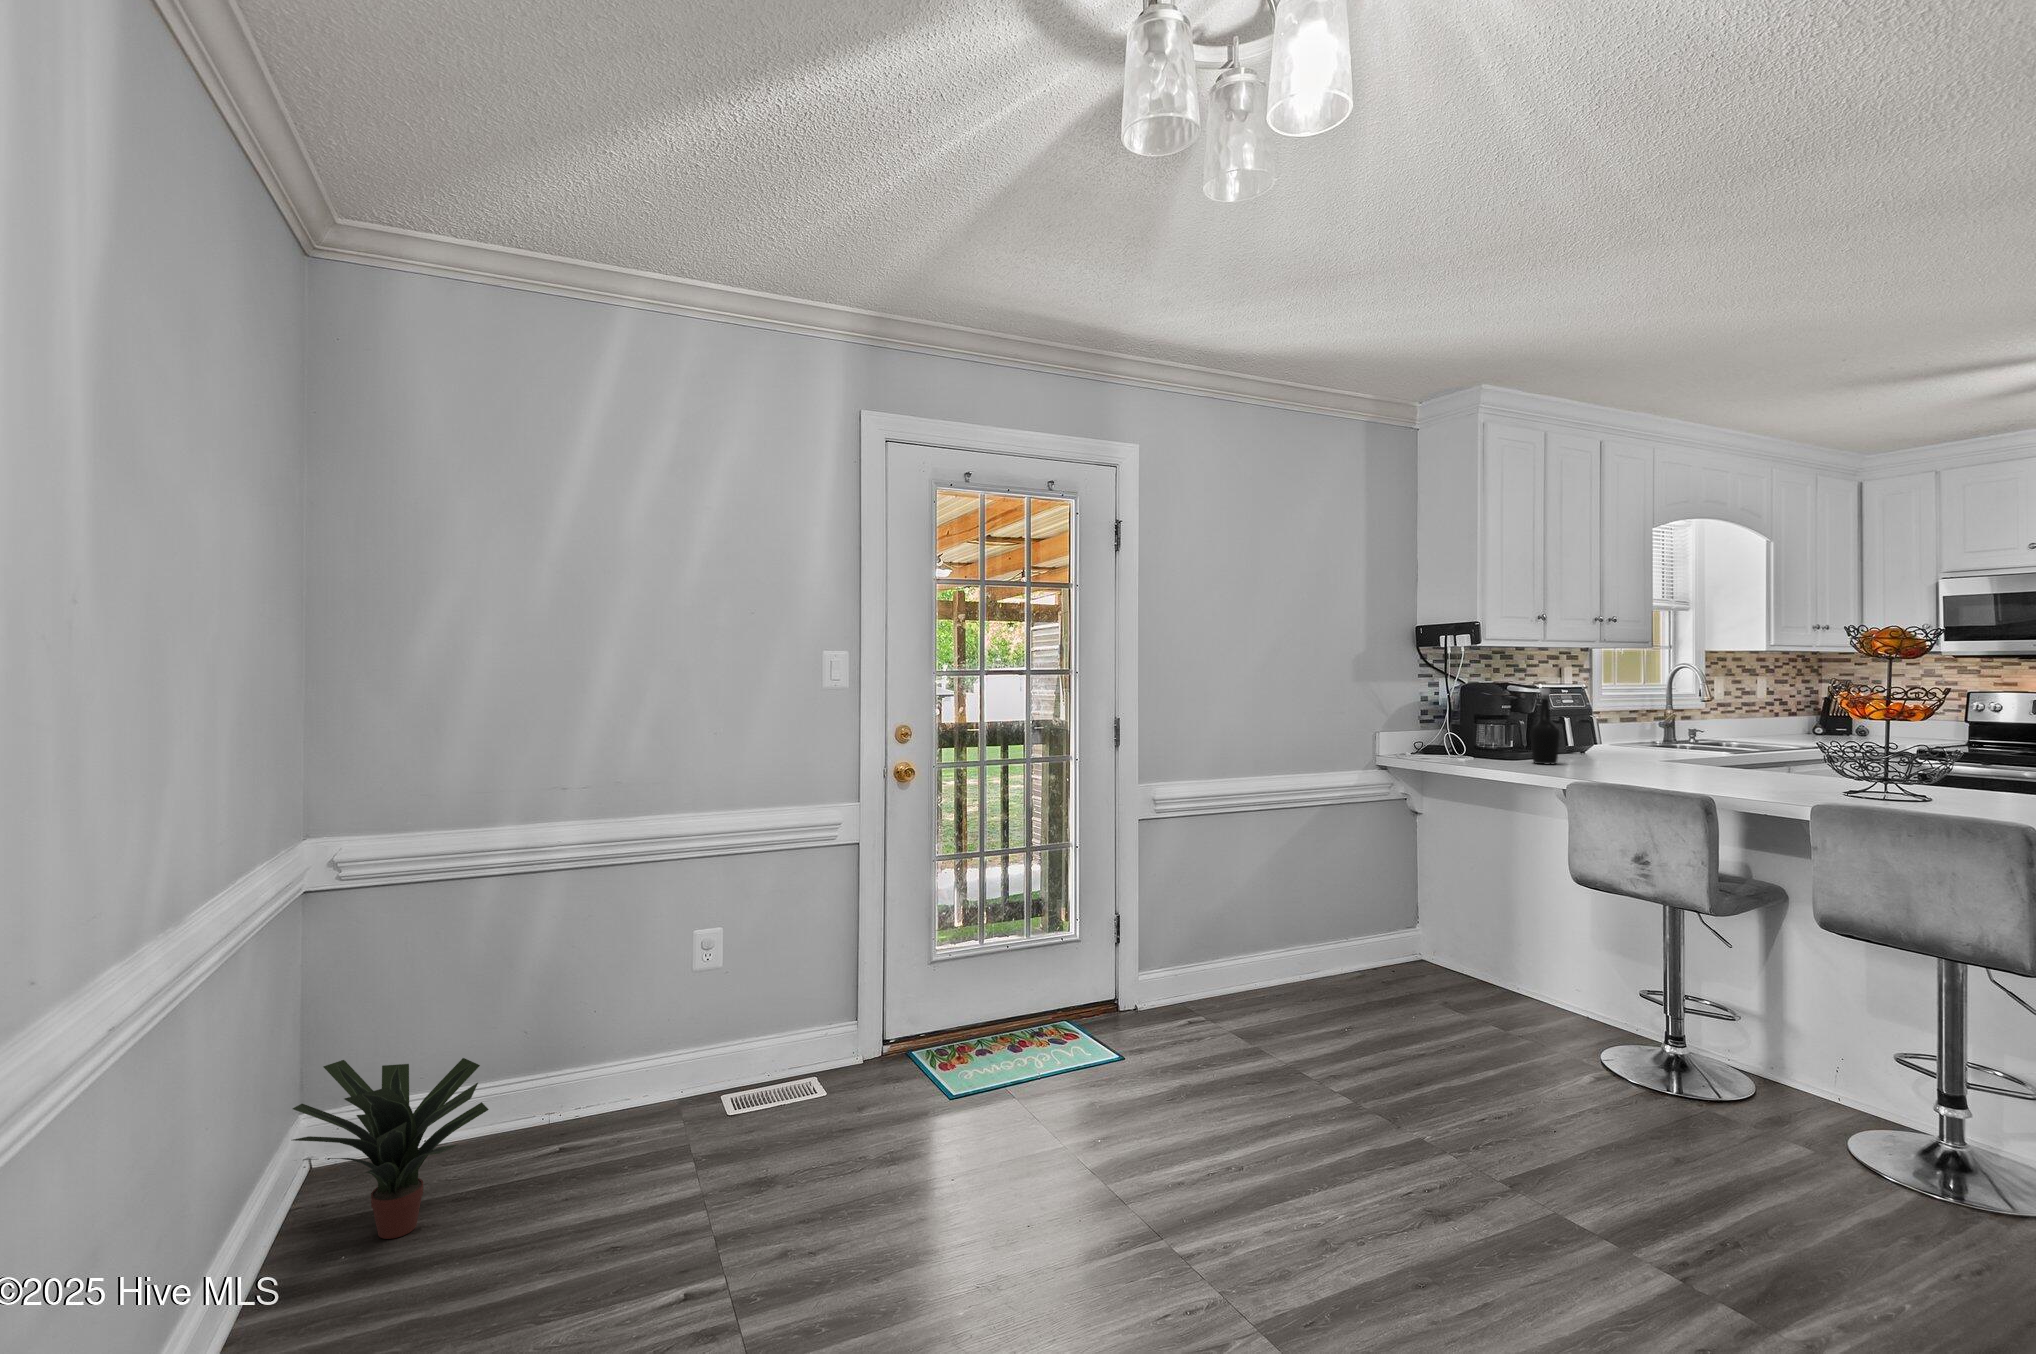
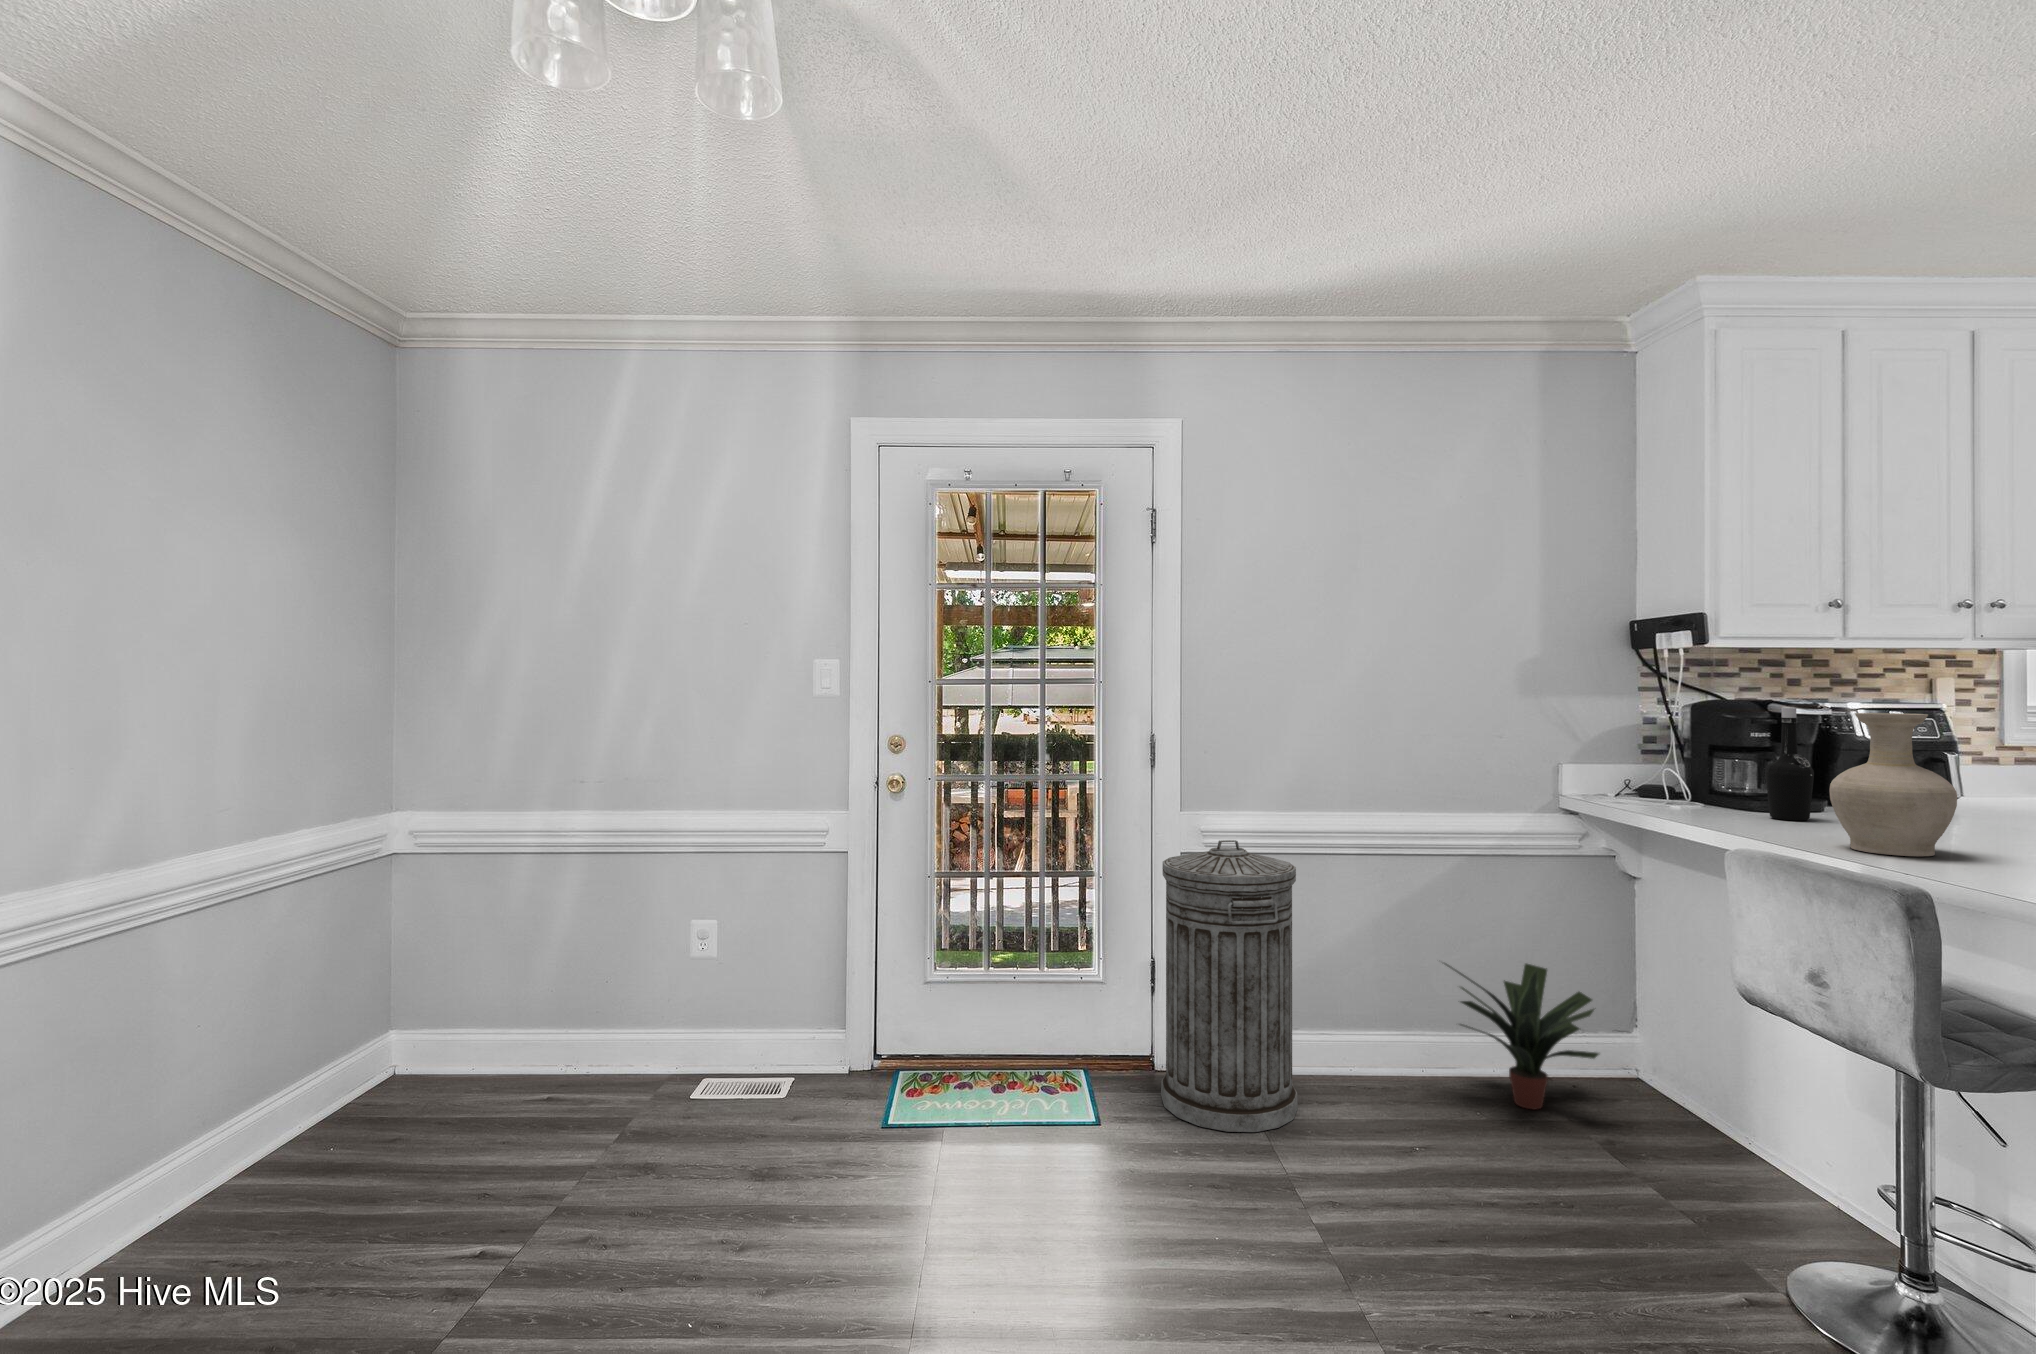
vase: none [1615,691,1688,781] -> present [1830,713,1957,856]
trash can: none [1142,805,1255,1045] -> present [1161,840,1297,1132]
potted plant: present [293,1058,489,1239] -> present [1444,963,1599,1109]

